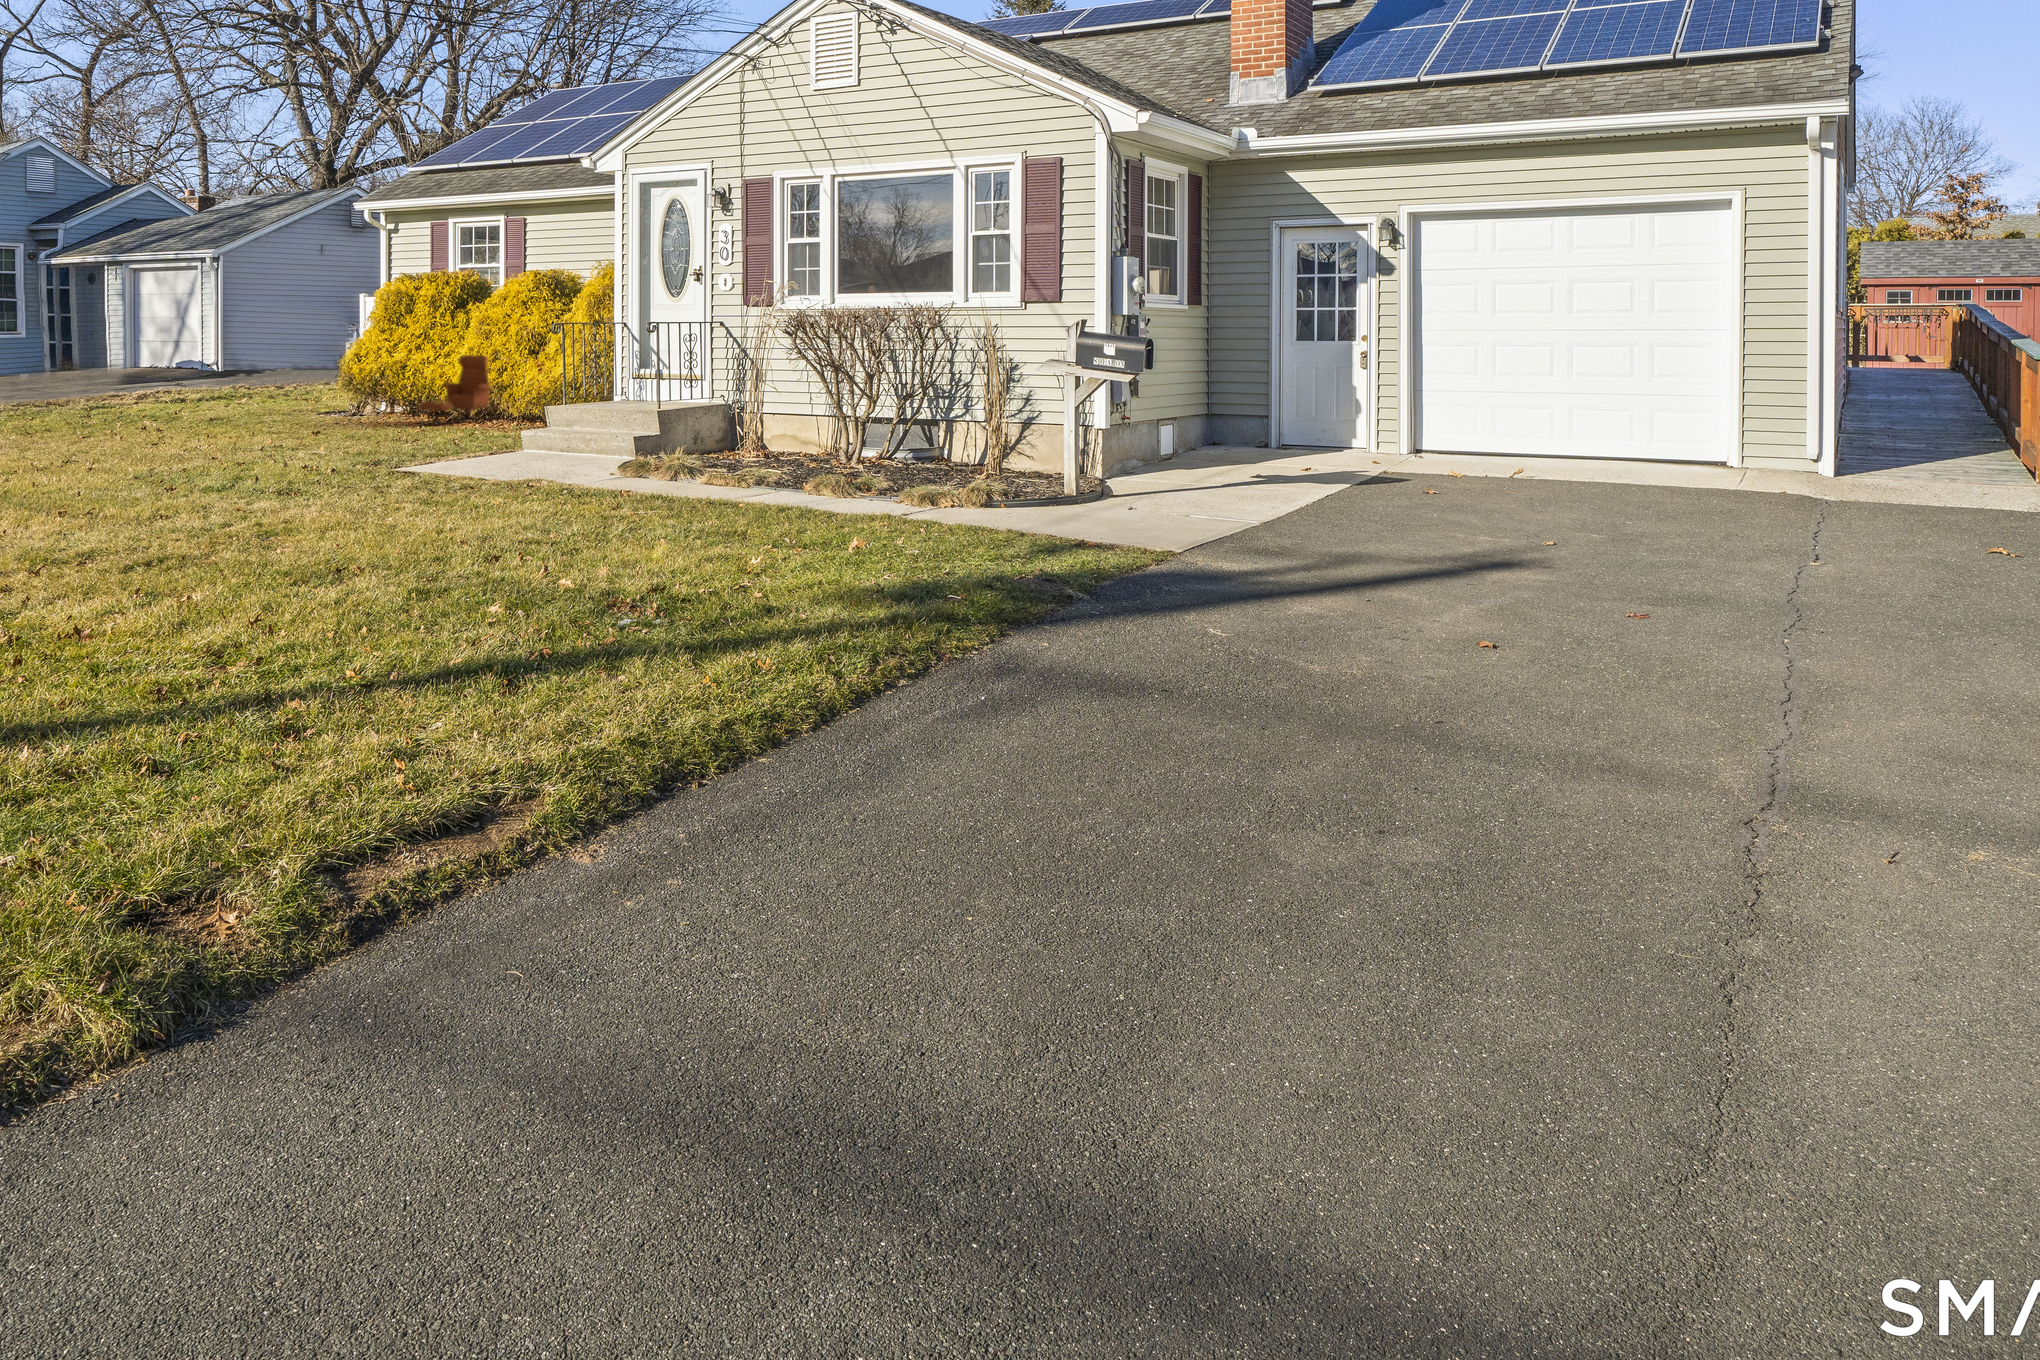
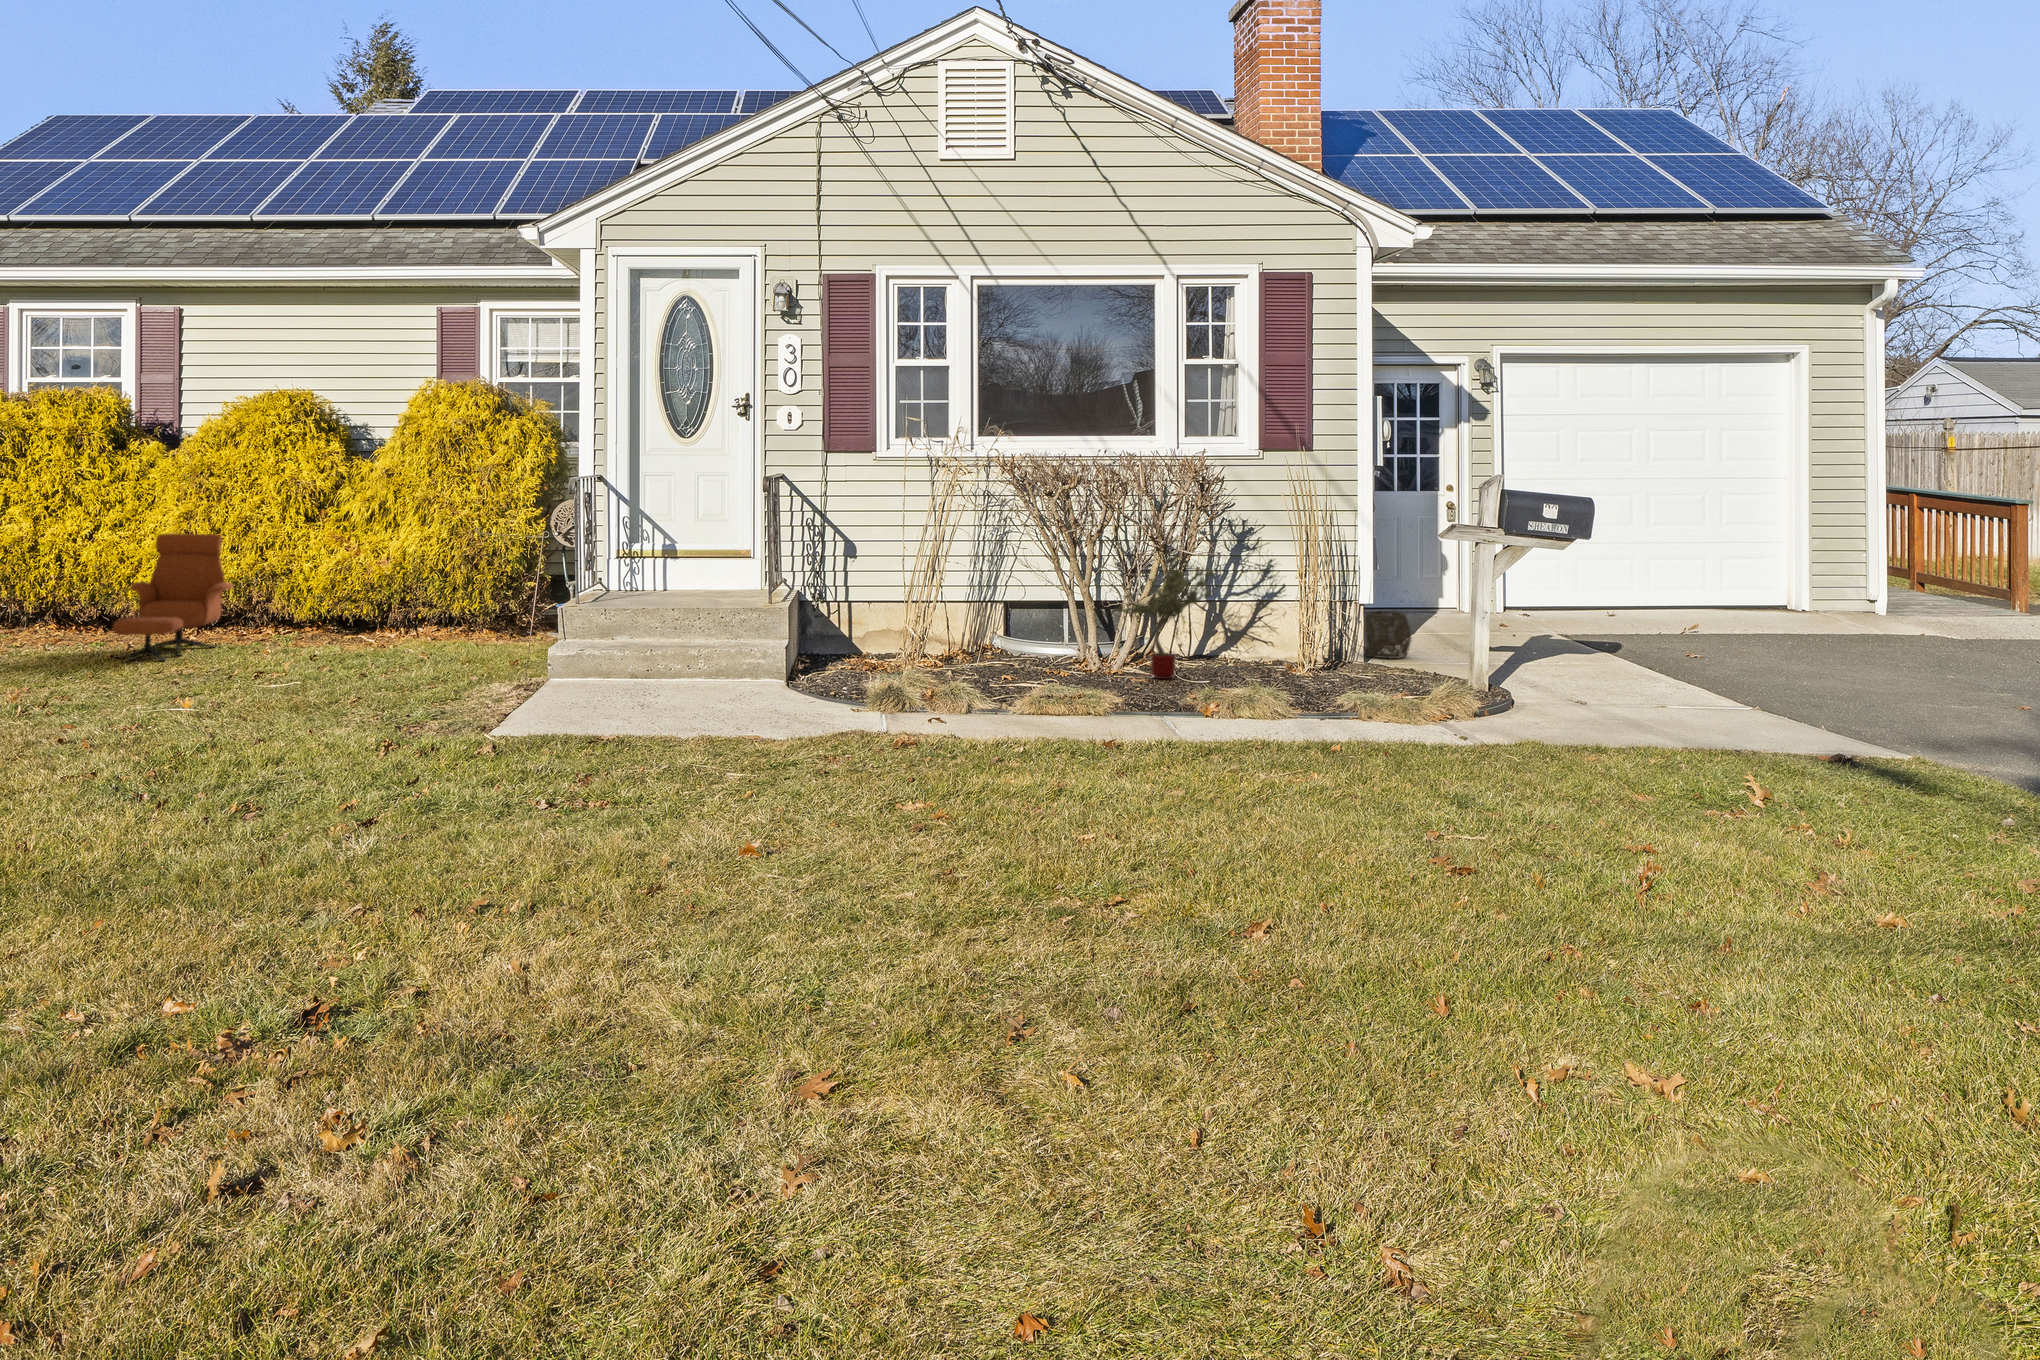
potted tree: none [873,377,948,472] -> present [1115,551,1213,679]
woven basket: none [1128,437,1172,476] -> present [1364,611,1411,659]

